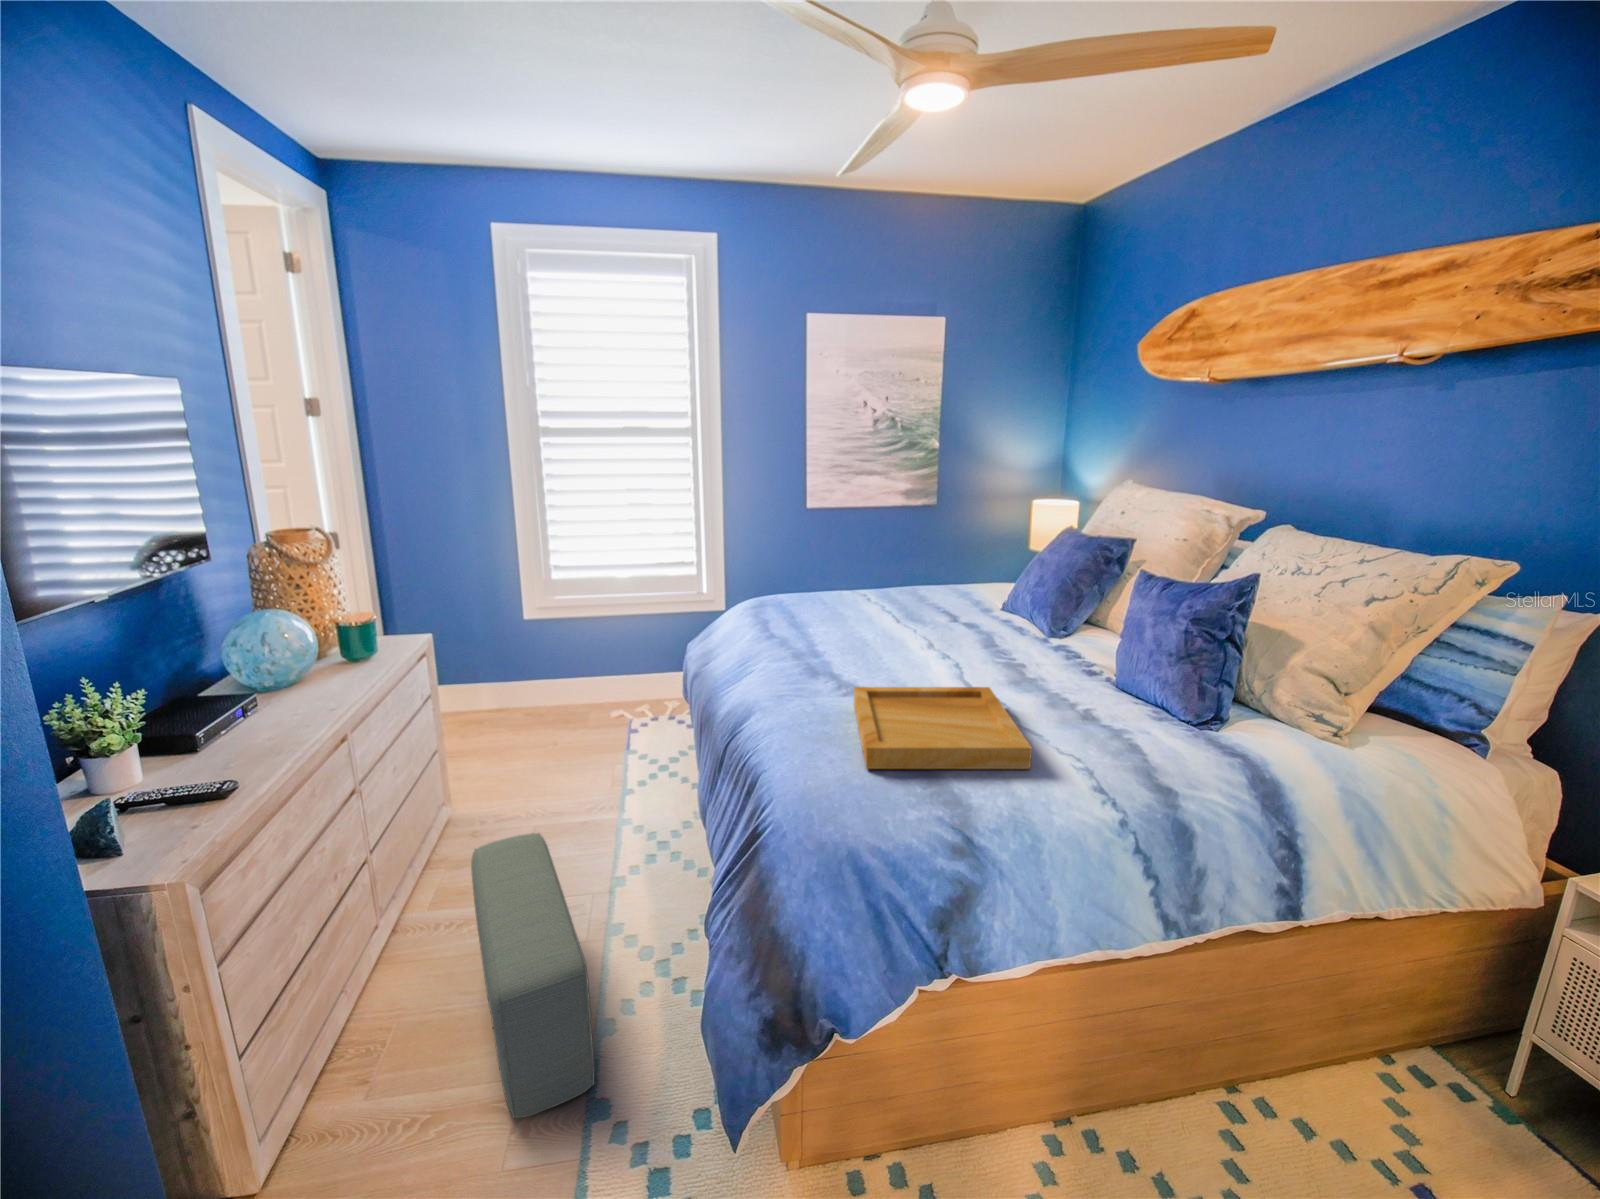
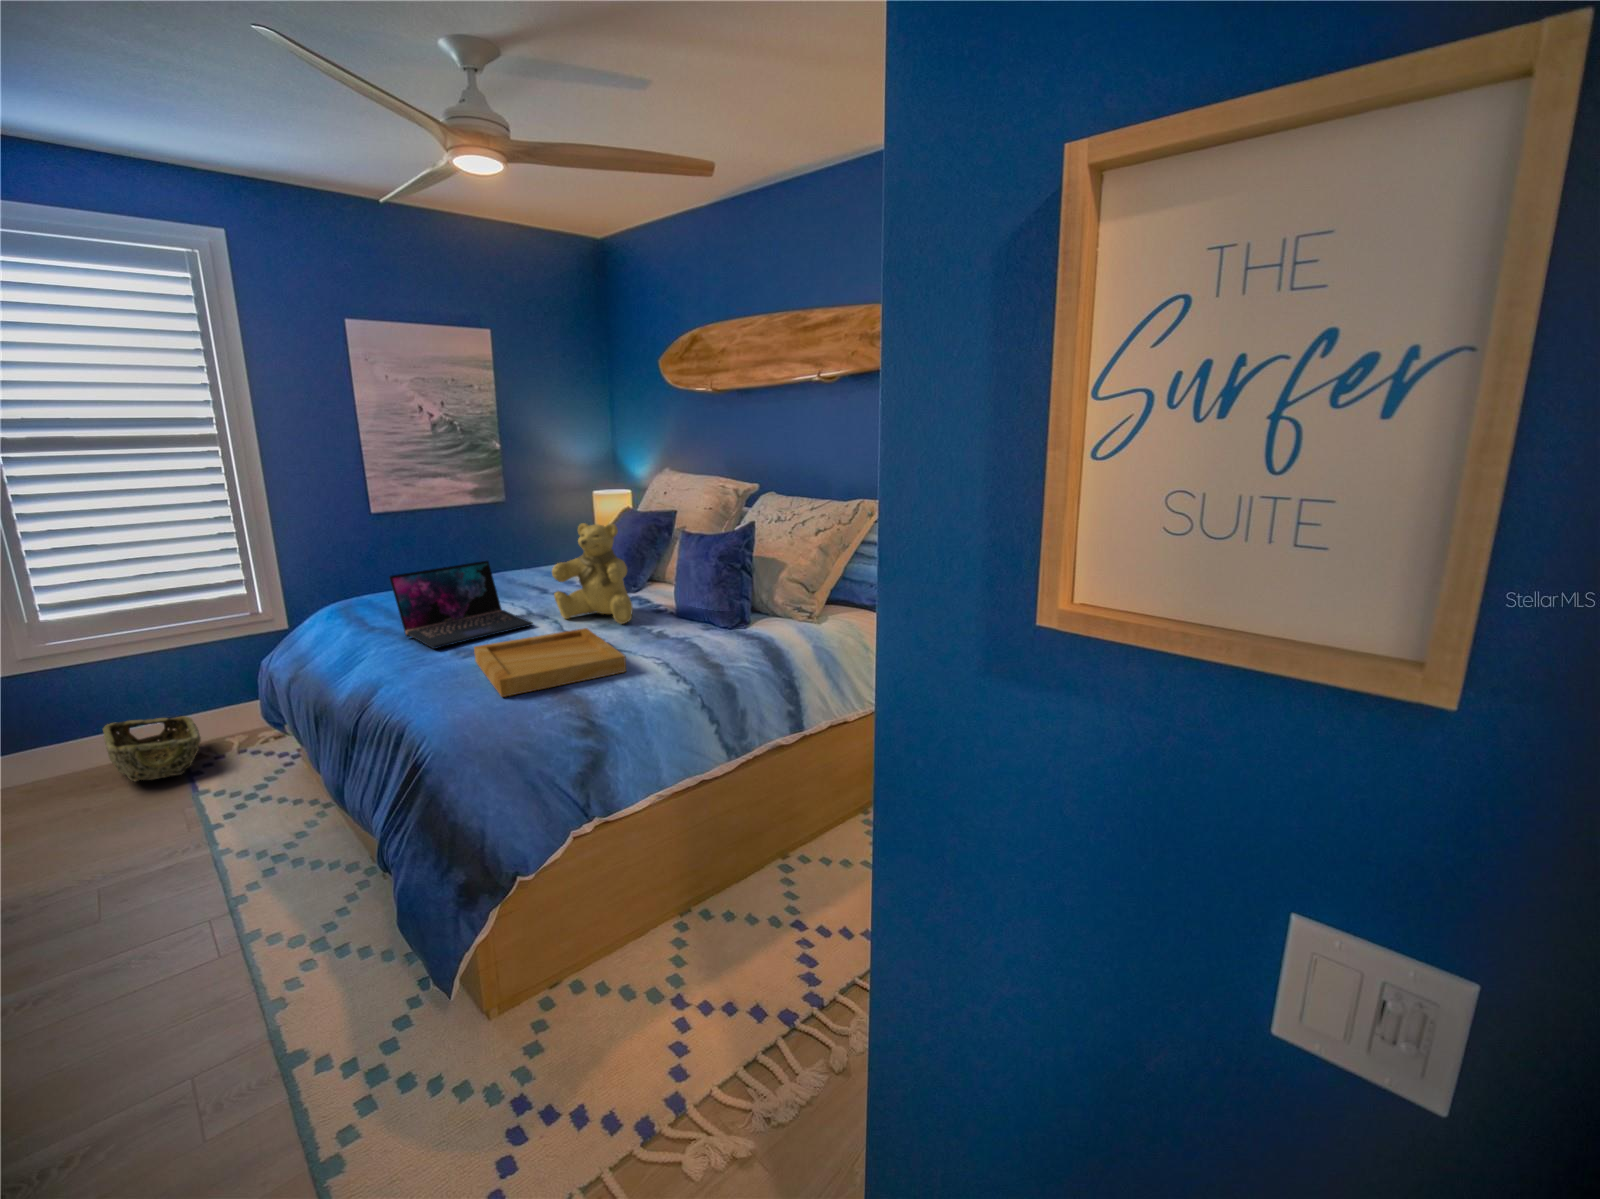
teddy bear: none [959,549,1055,685] -> present [552,523,633,624]
laptop: none [791,579,929,677] -> present [389,561,533,649]
woven basket: none [582,670,645,728] -> present [103,716,201,781]
pouf: present [471,833,594,1118] -> none [42,868,277,1111]

